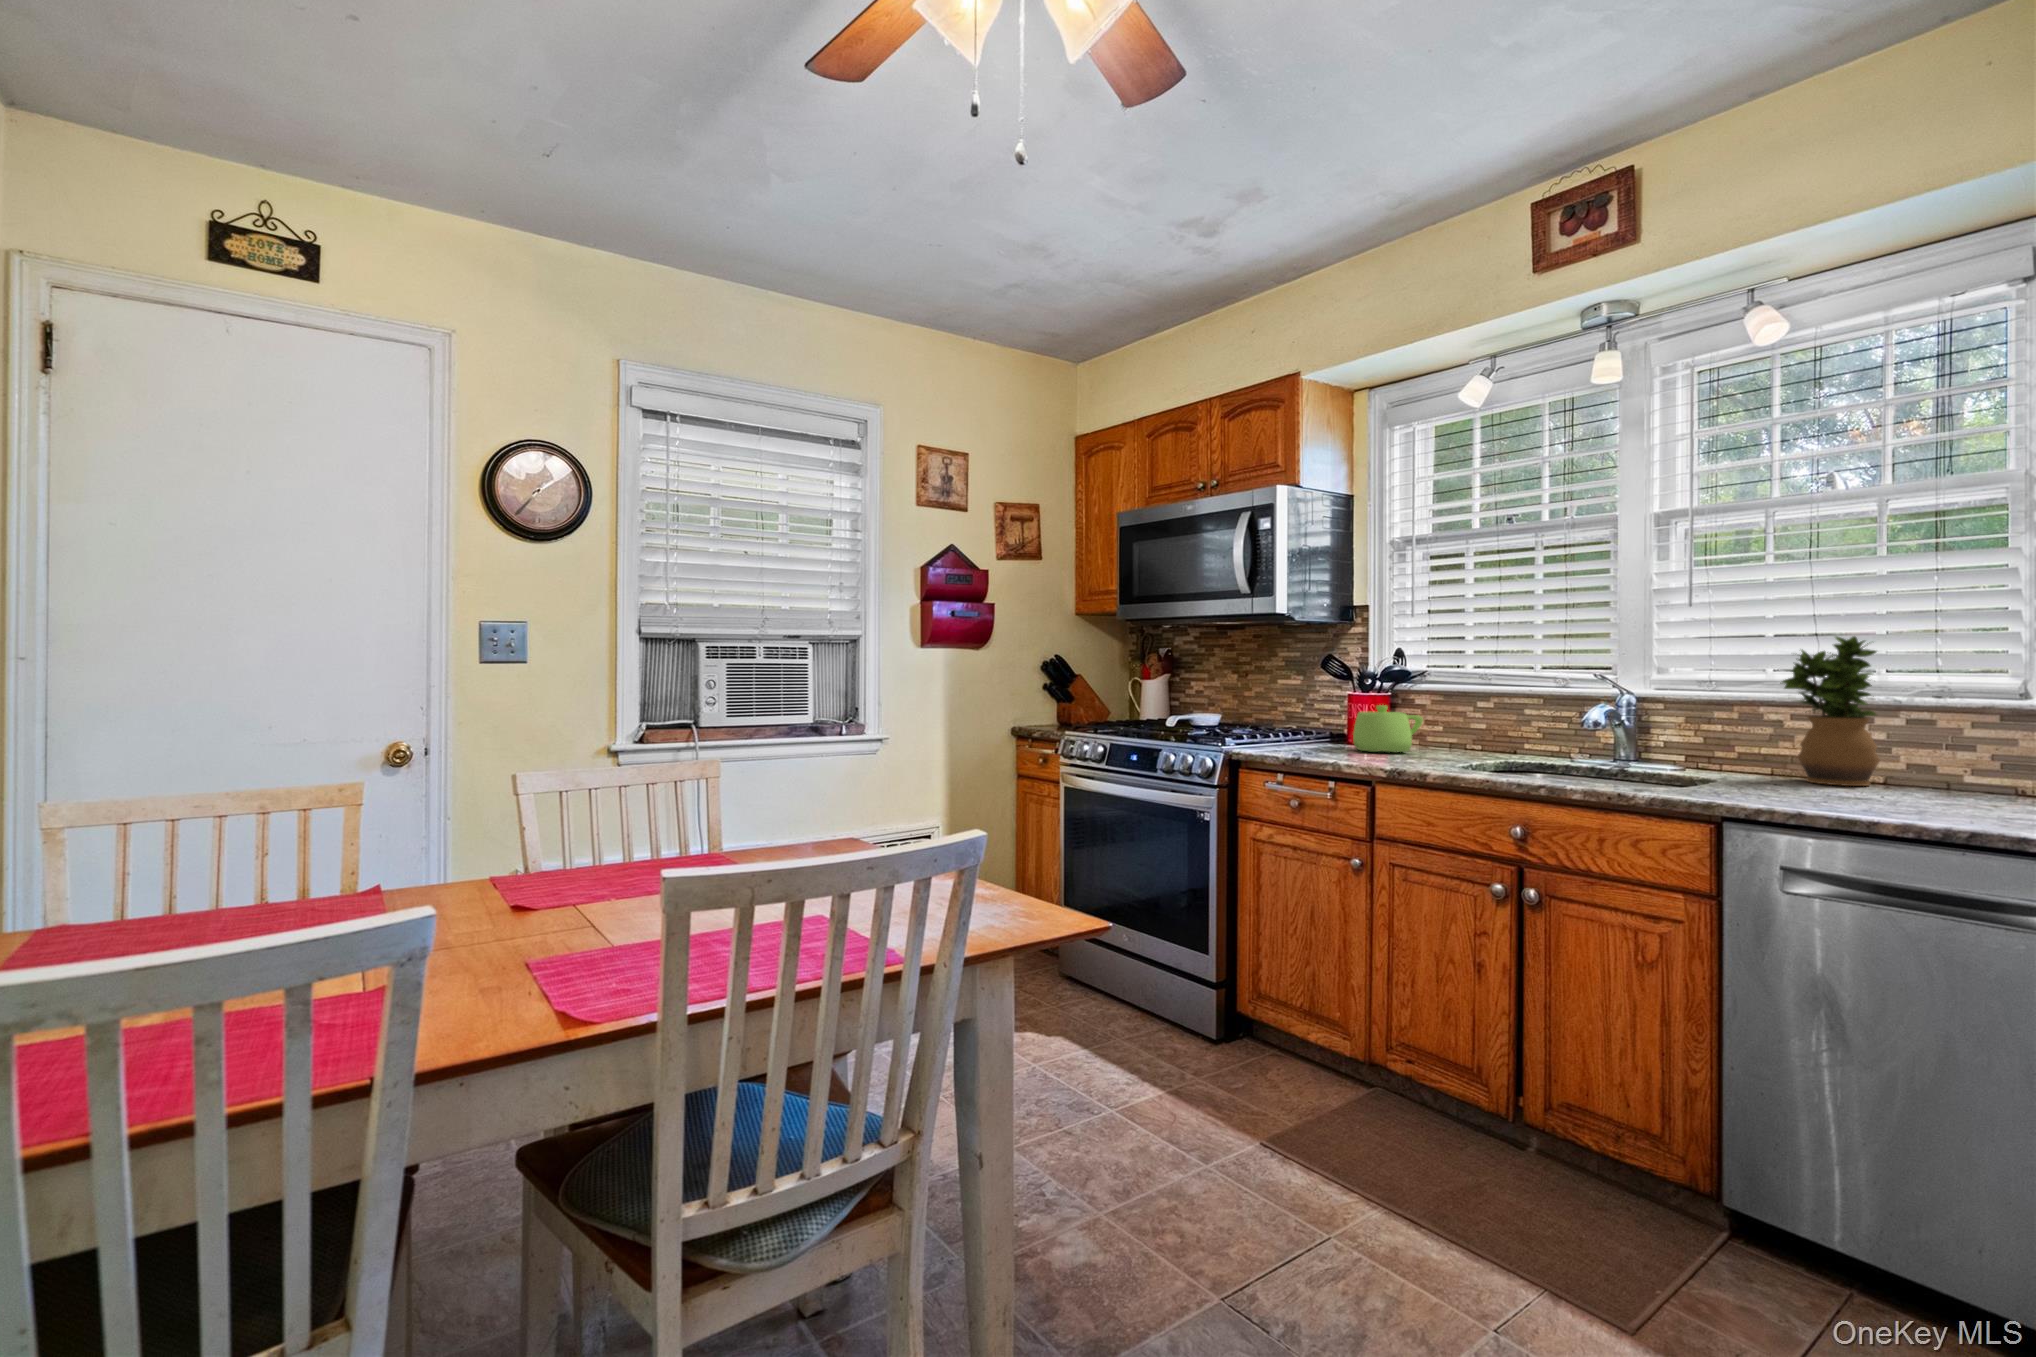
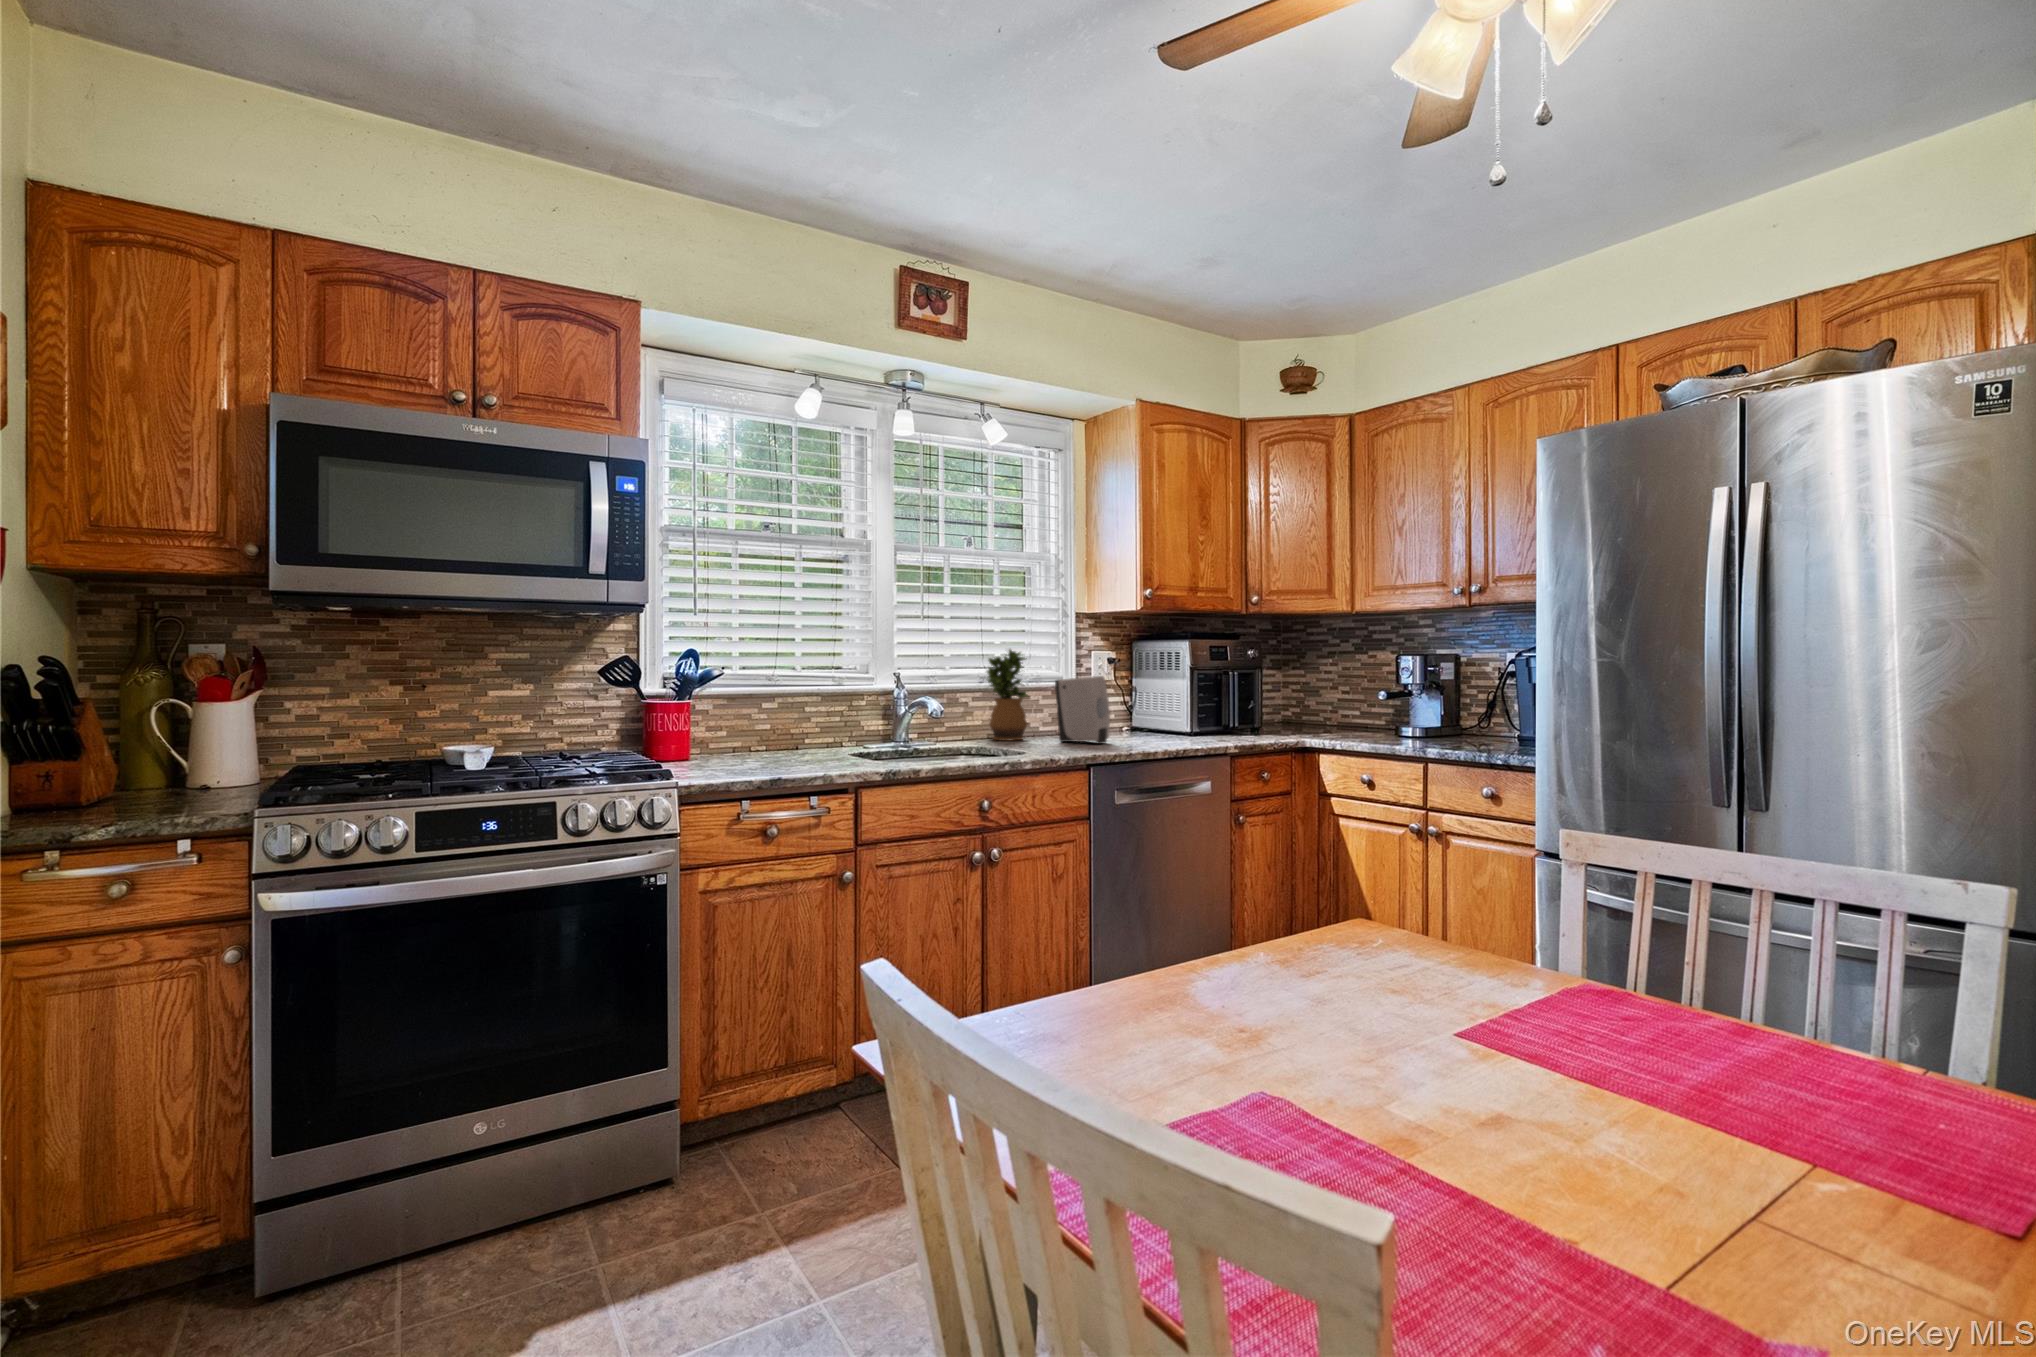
soap dispenser: none [1884,683,1985,809] -> present [1055,676,1110,744]
teapot: present [1353,705,1423,752] -> none [722,712,793,763]

